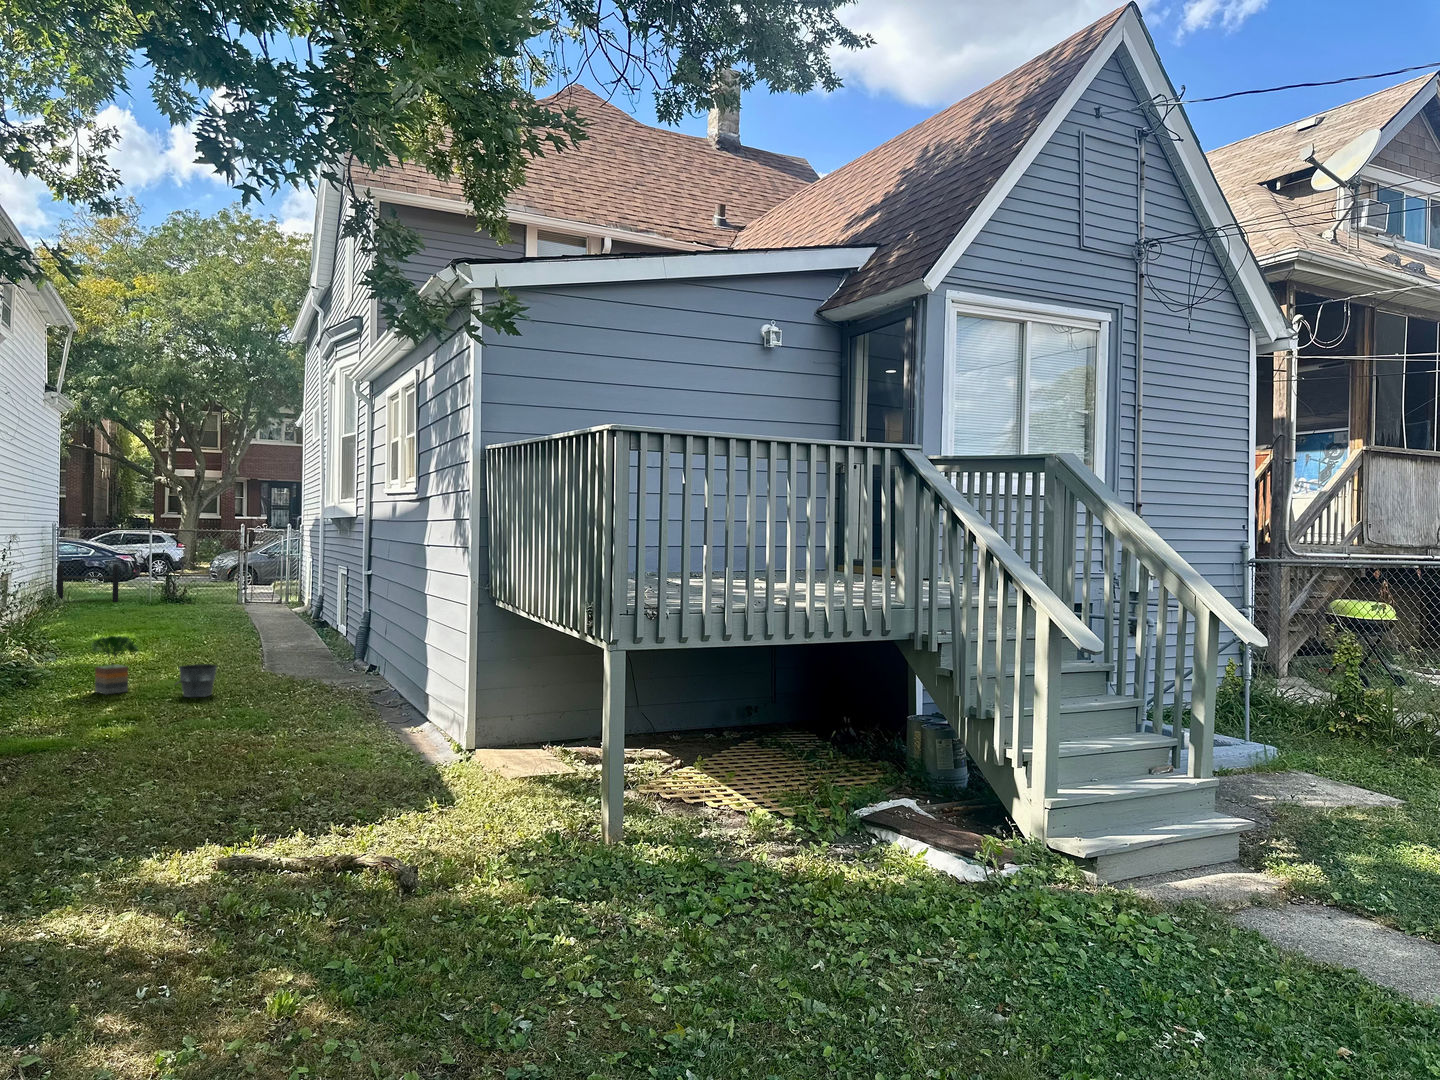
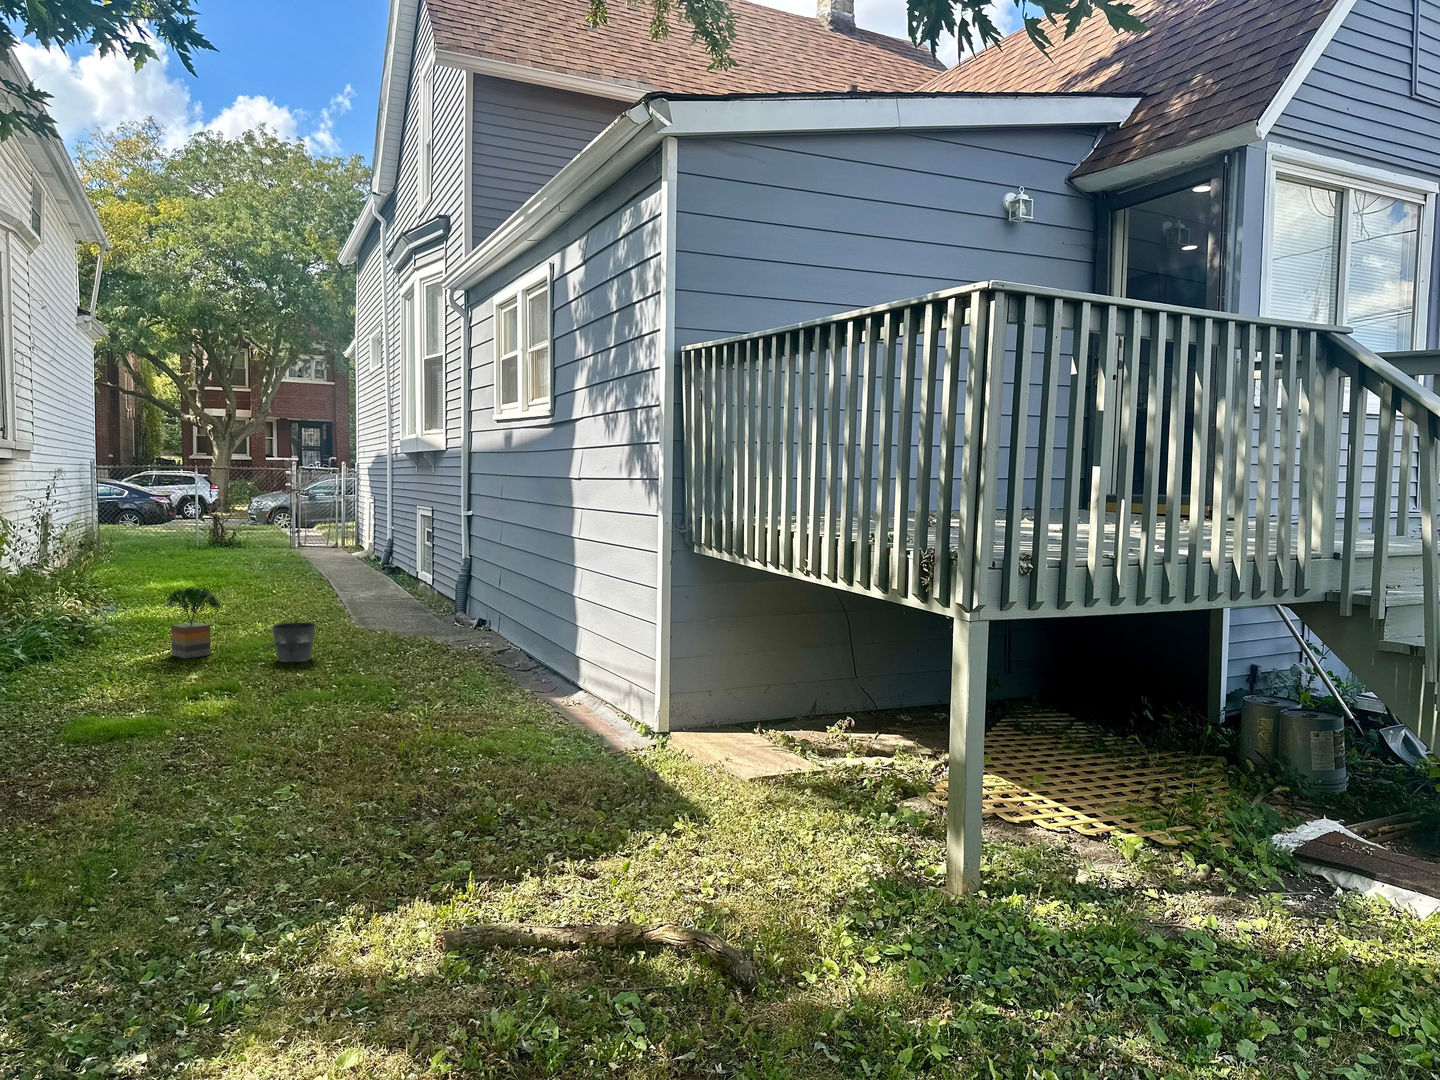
bench: present [56,564,119,602] -> none [96,506,163,548]

